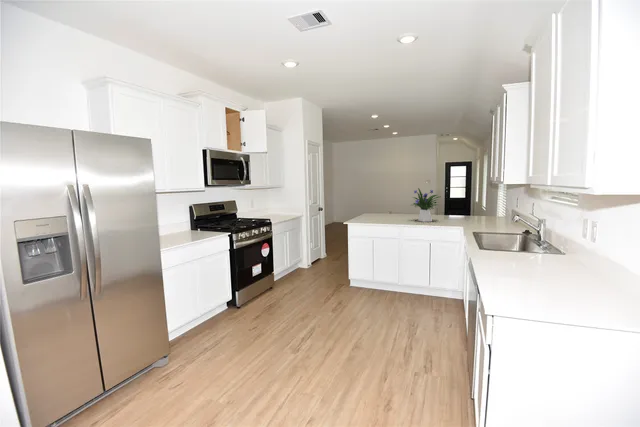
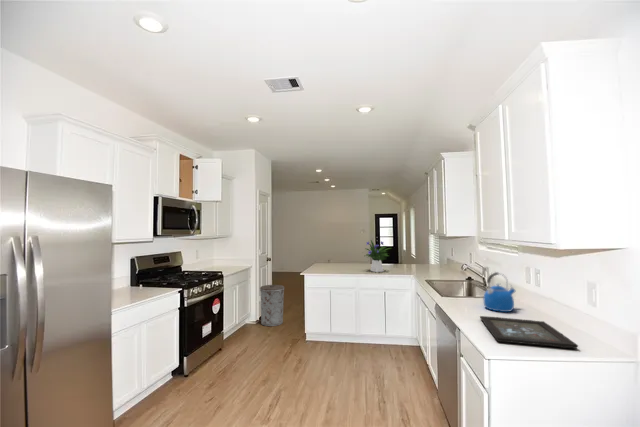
kettle: none [523,221,564,264] -> present [484,273,515,312]
trash can: none [311,233,334,271] -> present [260,285,284,326]
tray: none [508,266,609,304] -> present [480,316,578,348]

